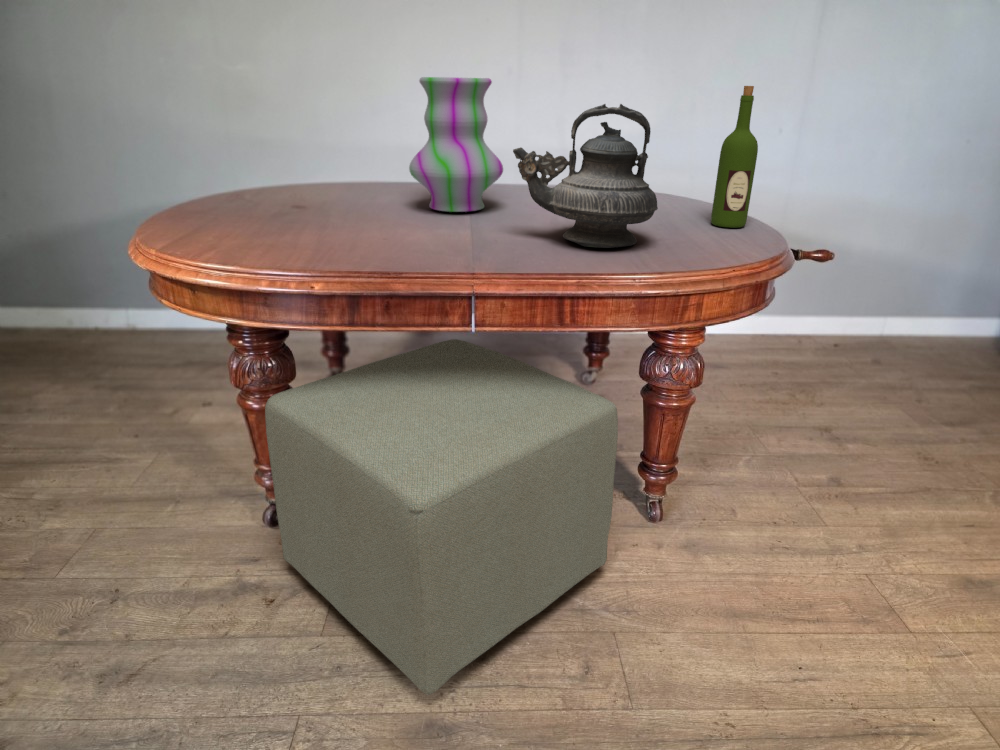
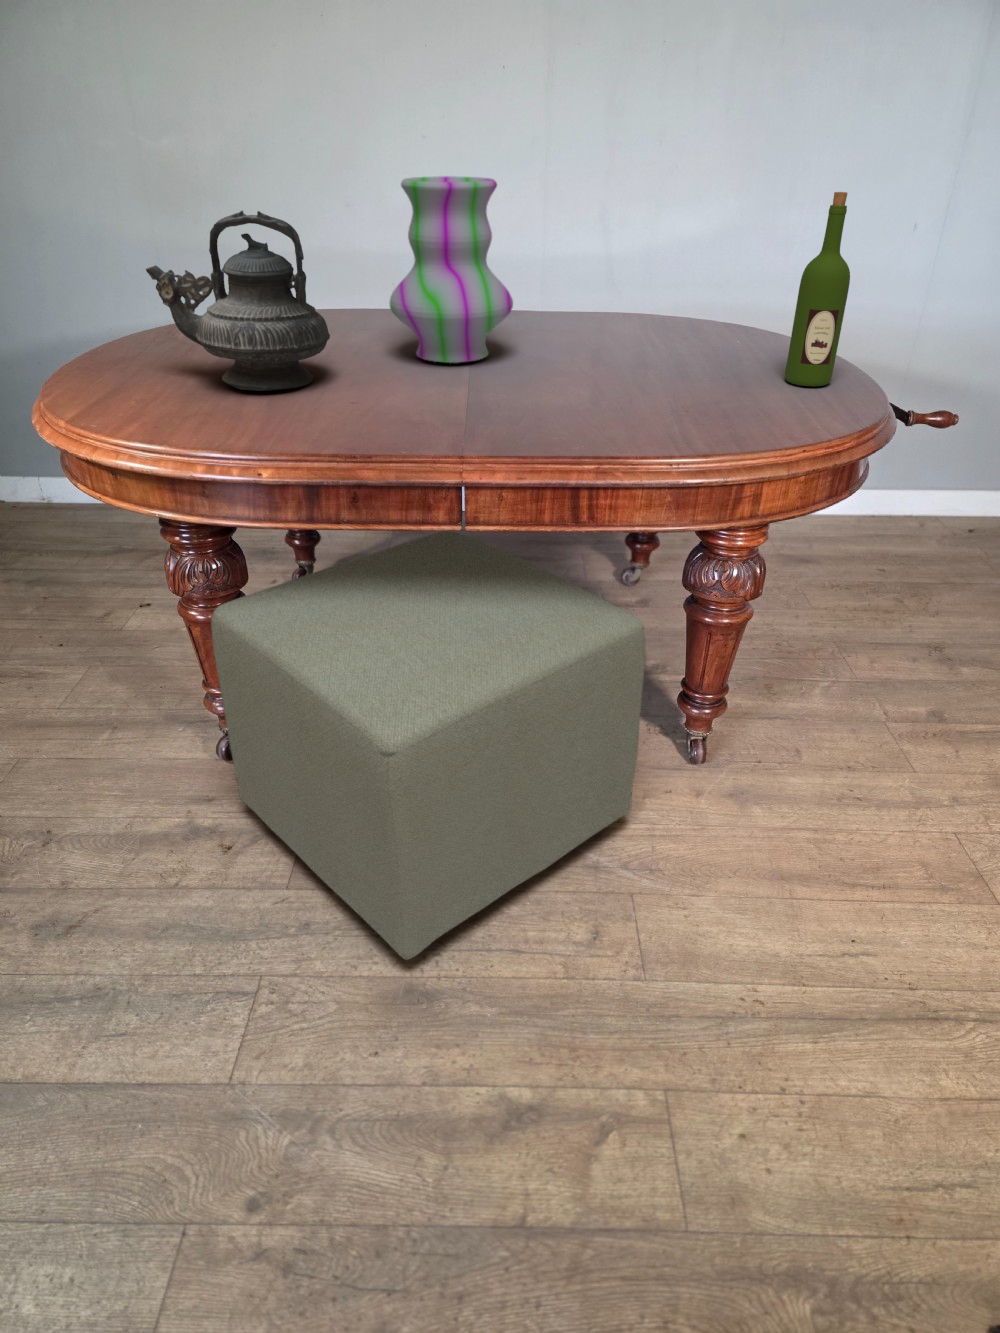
teapot: present [513,104,658,248] -> present [146,210,330,391]

